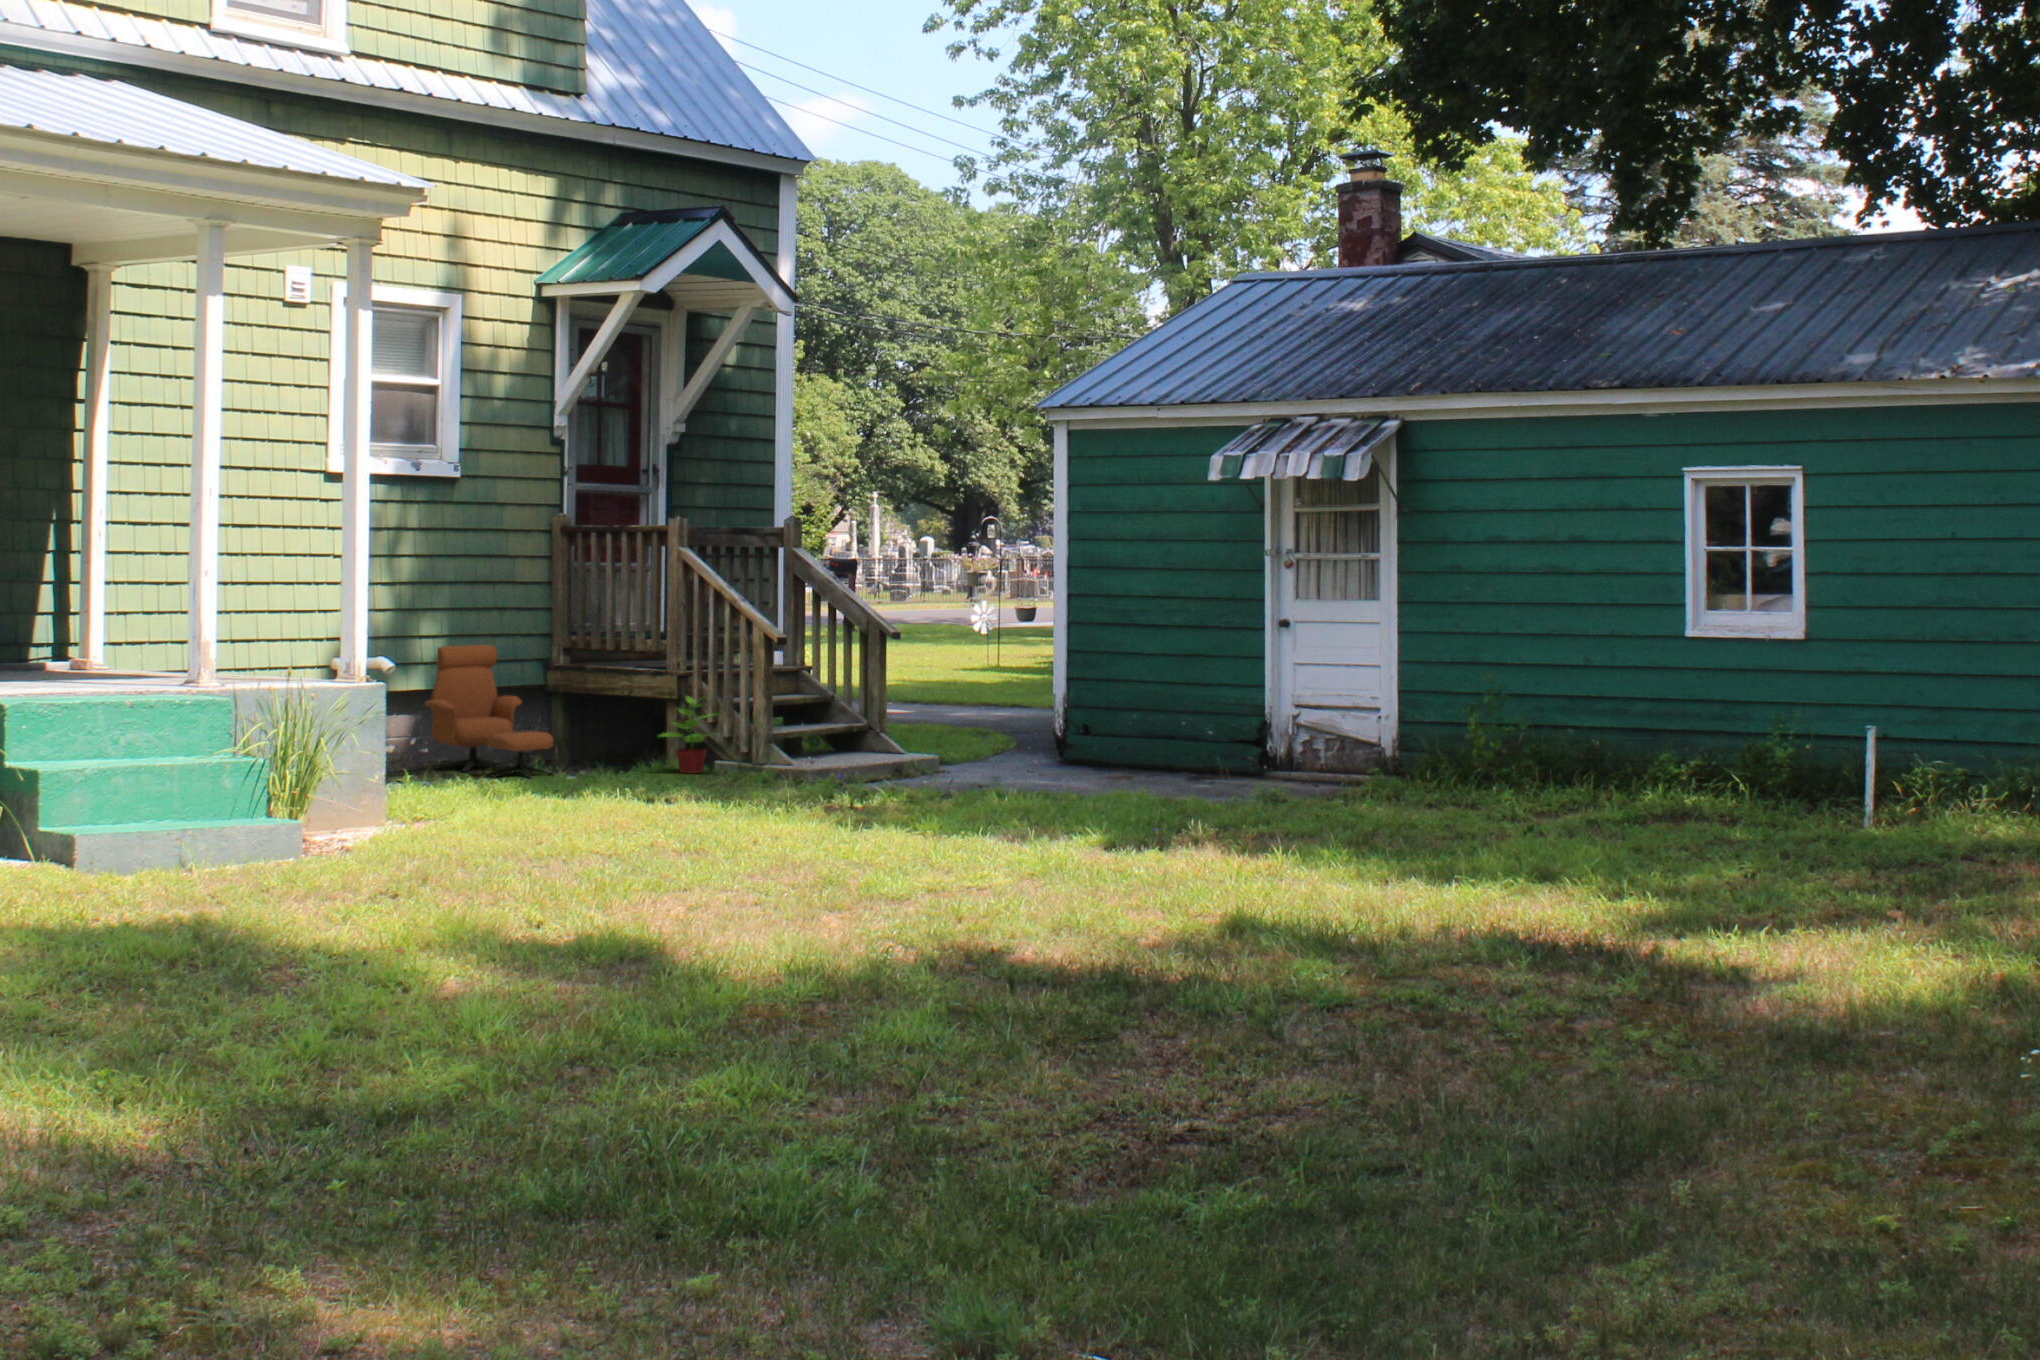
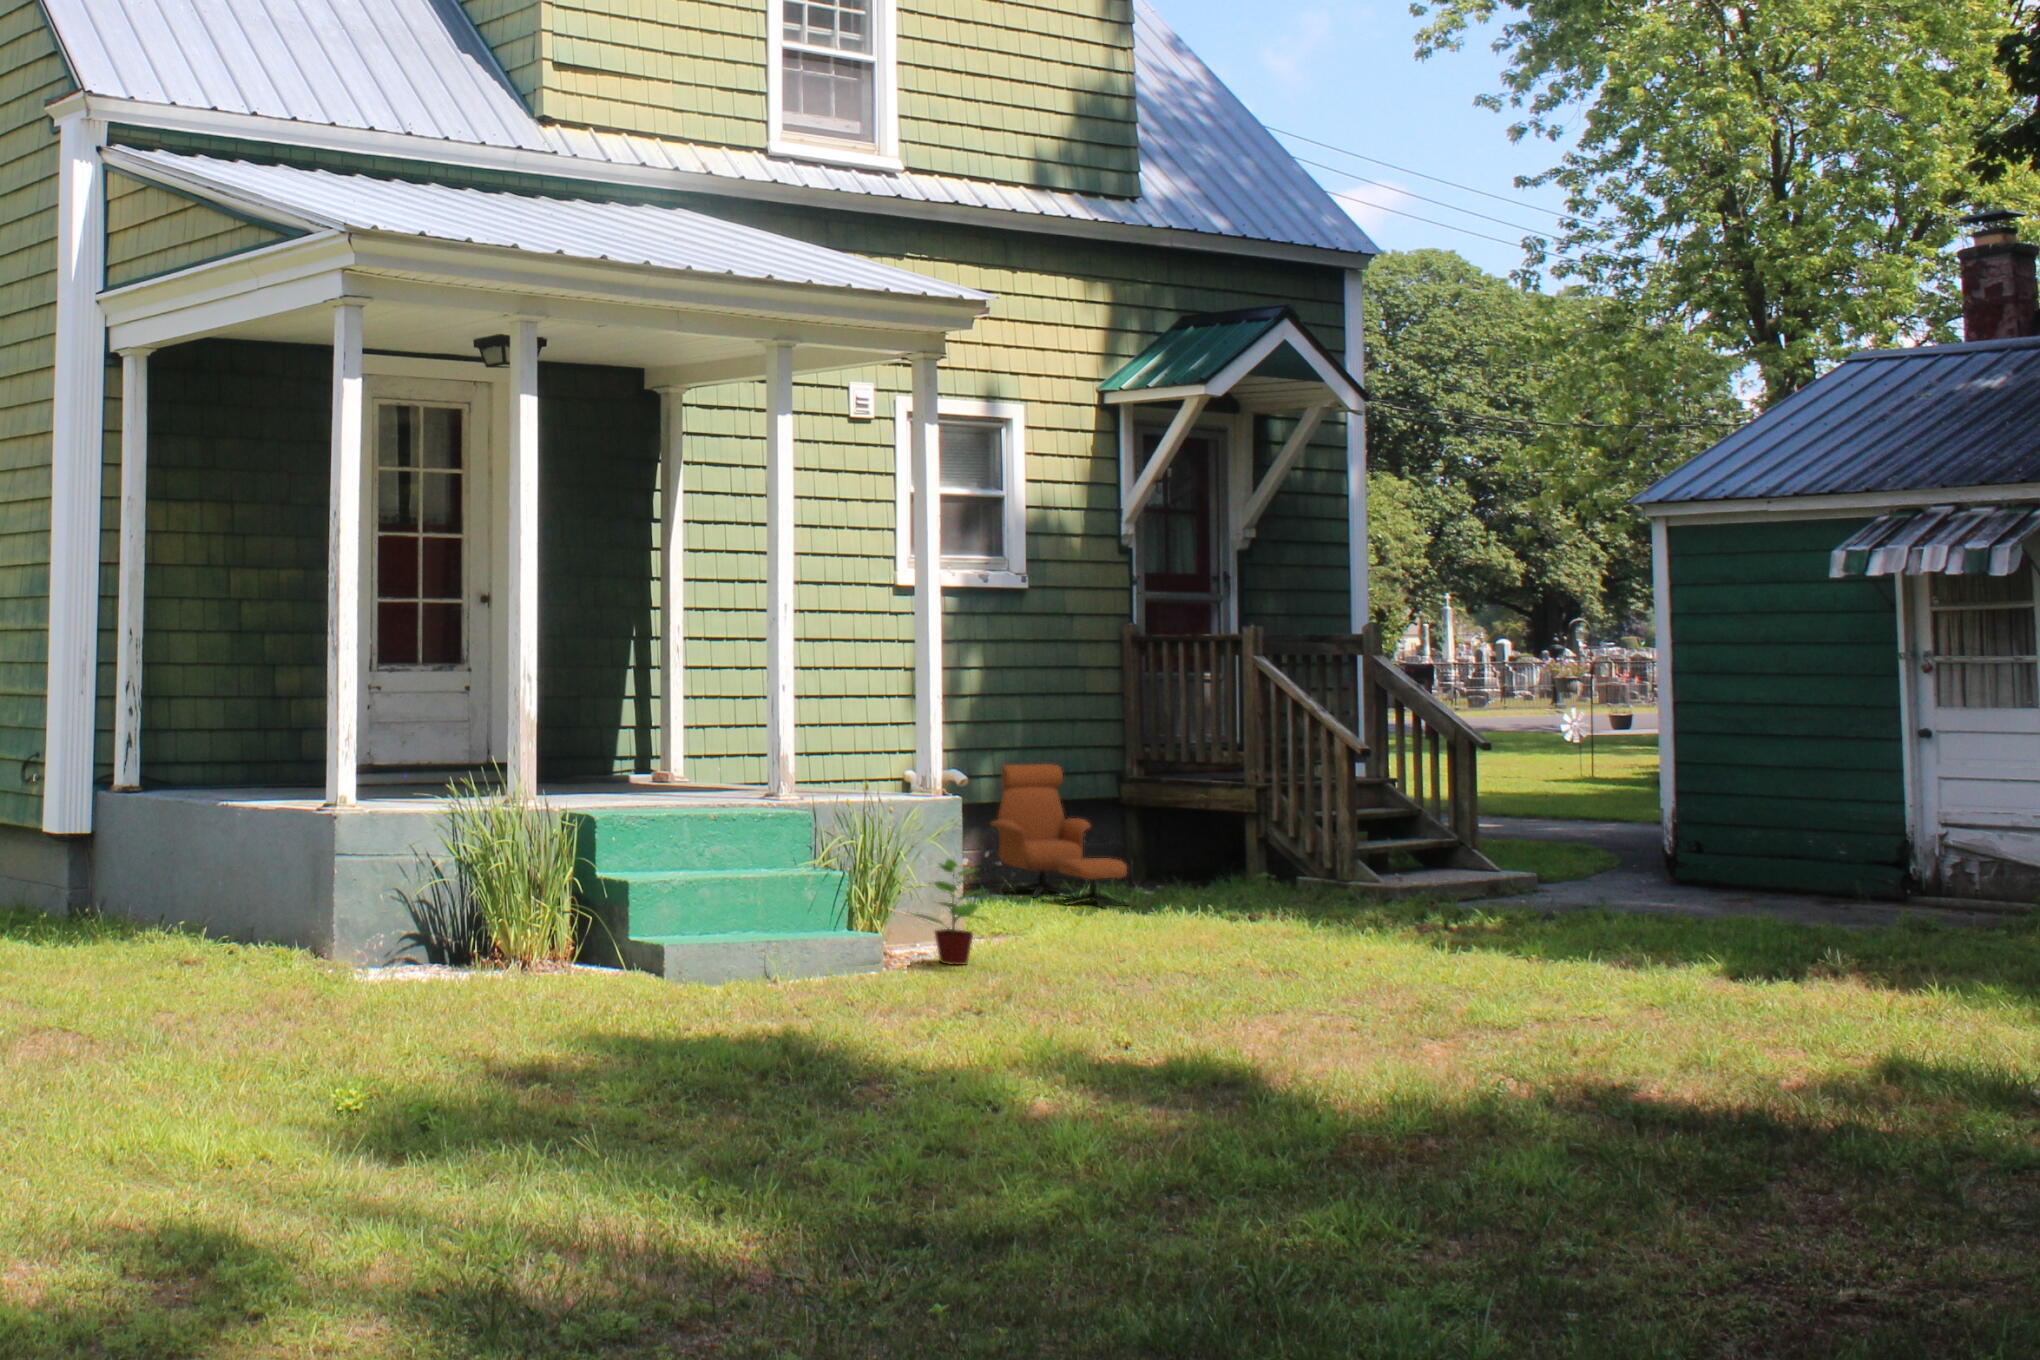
potted plant: present [658,696,717,773] -> present [915,859,985,965]

